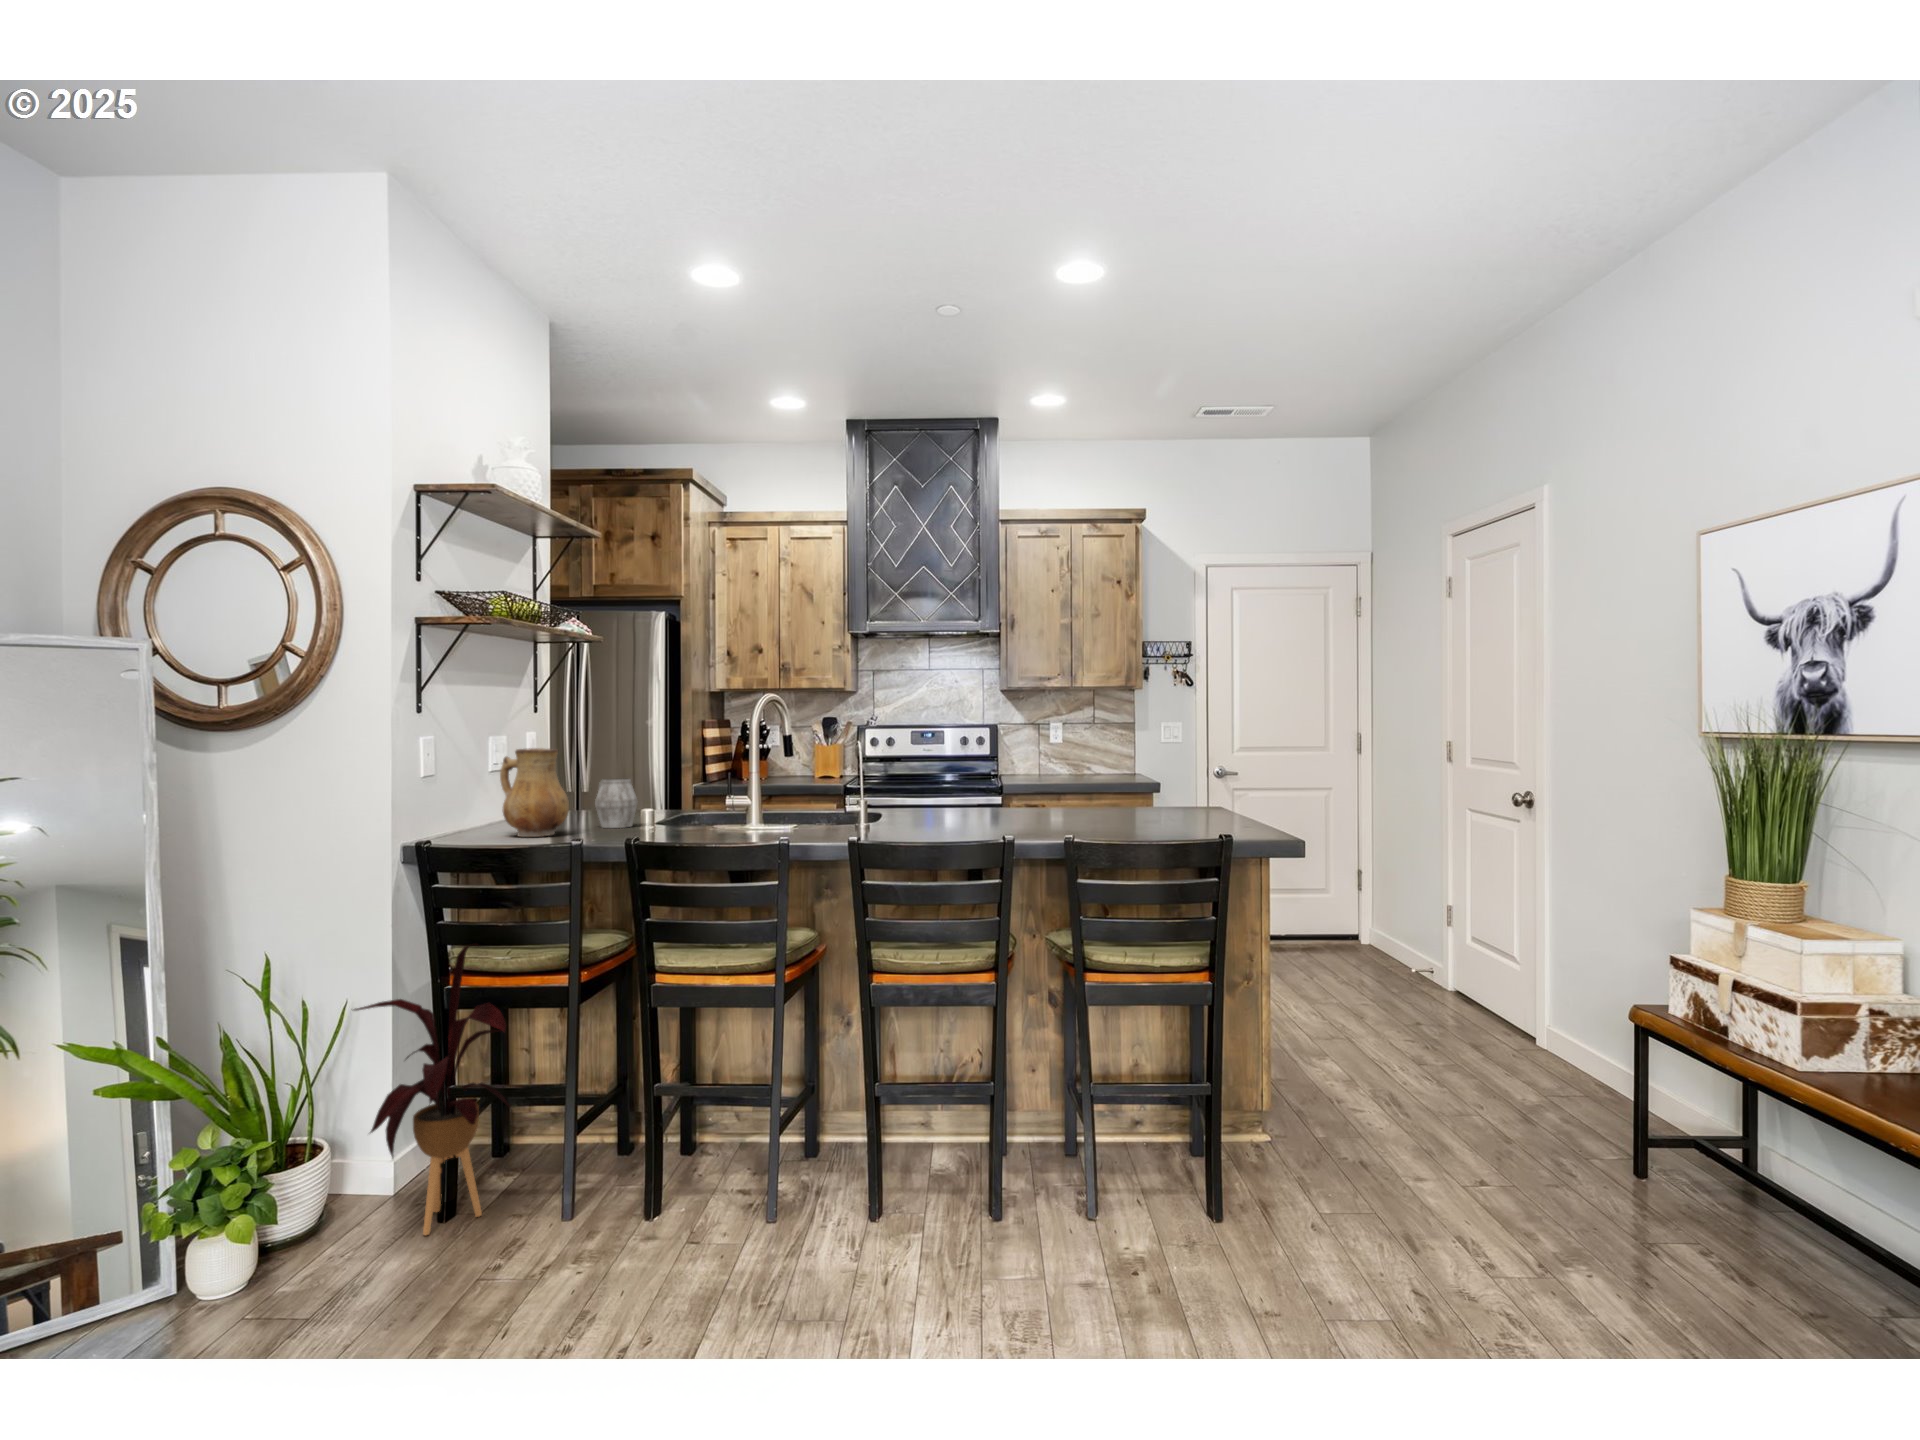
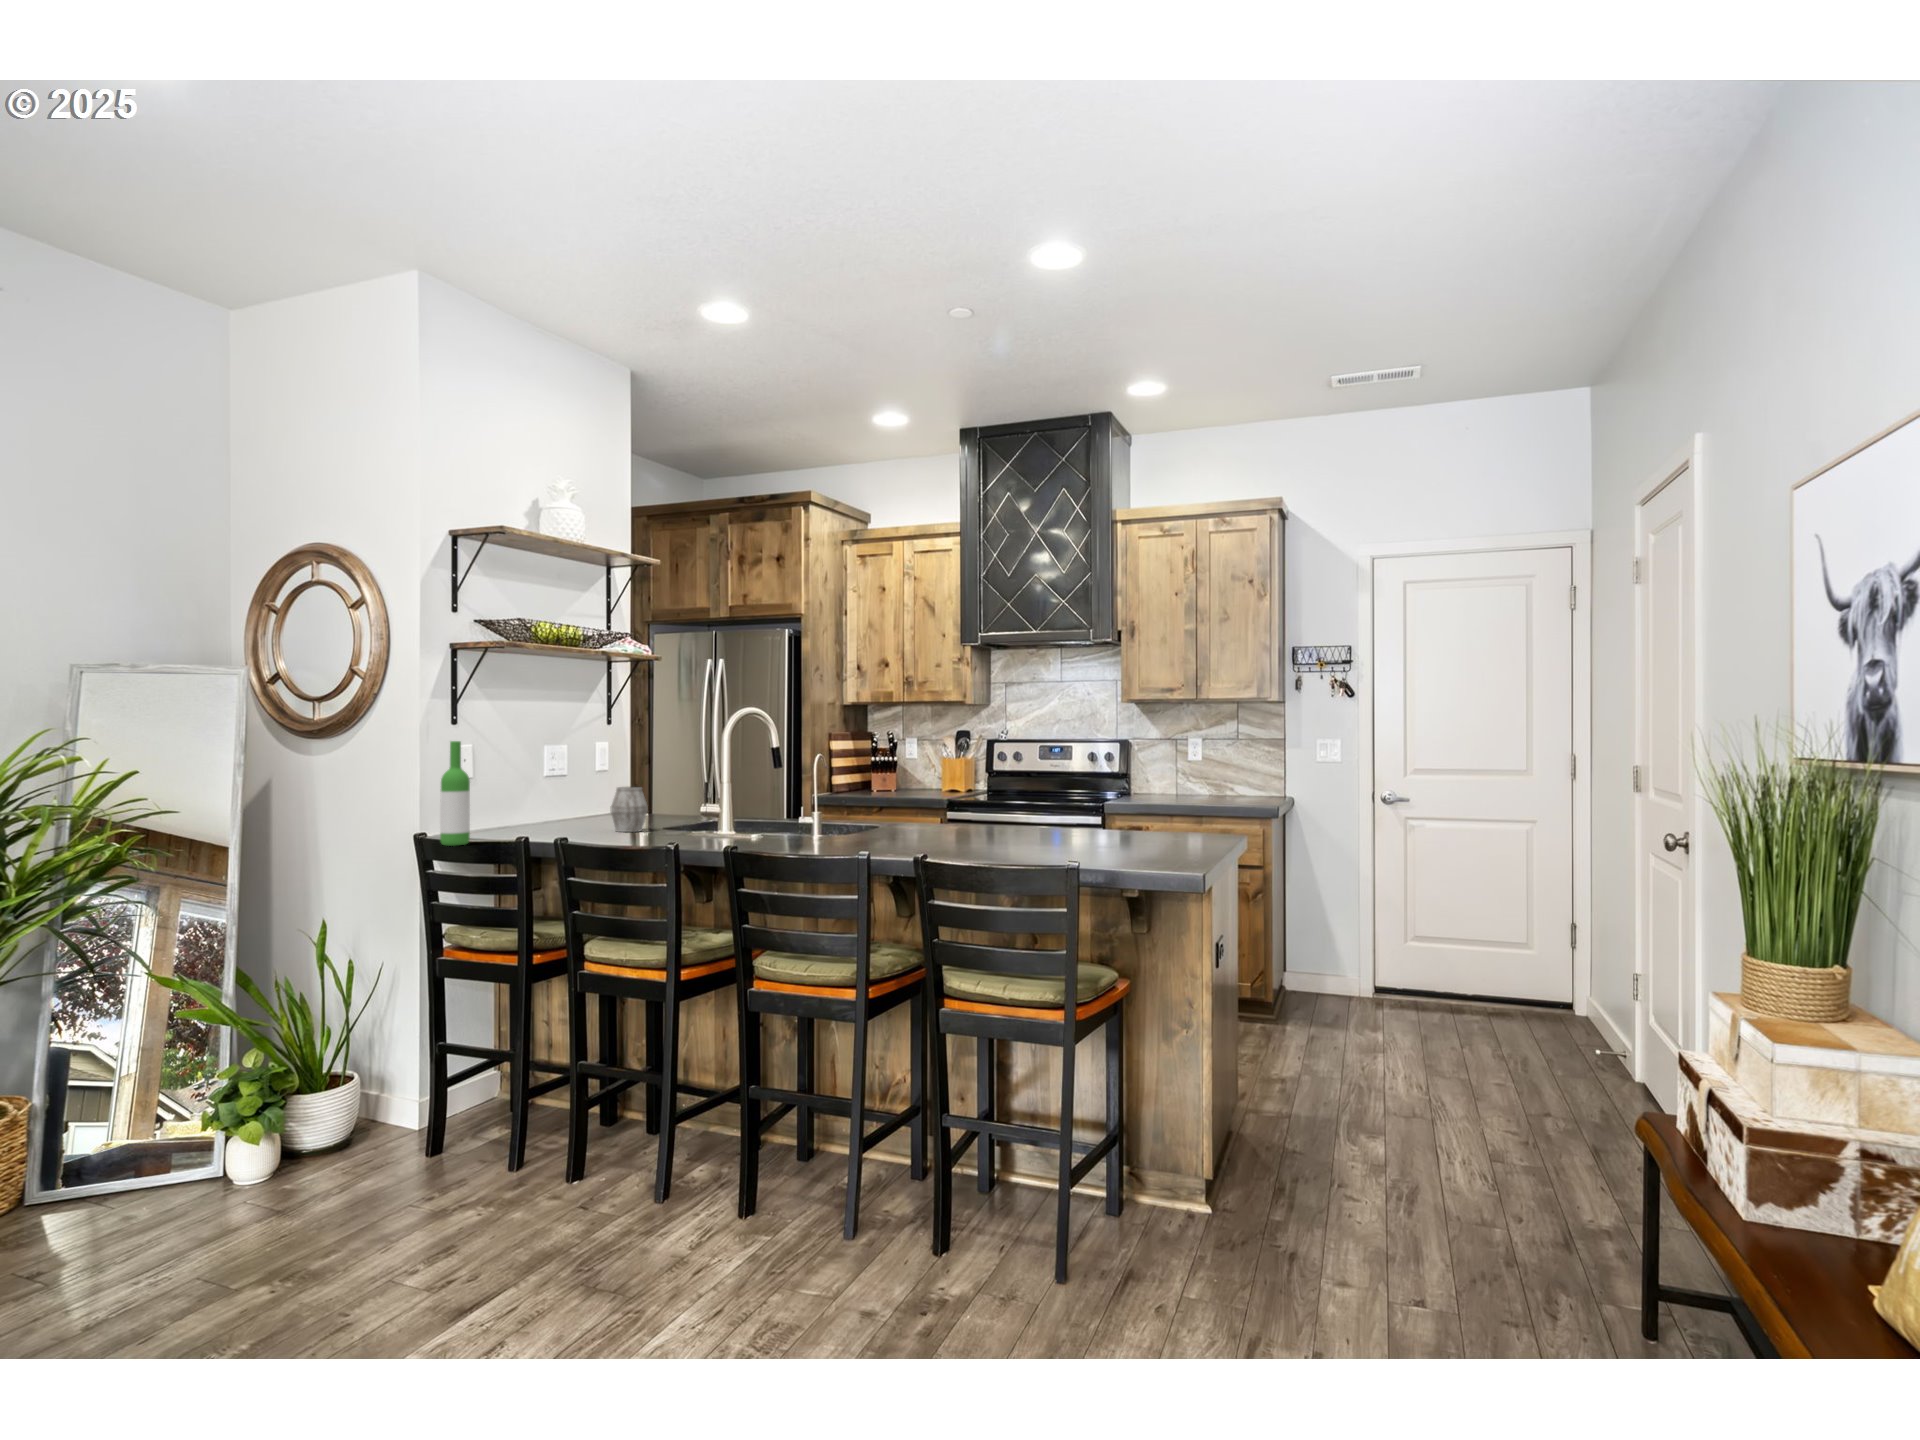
wine bottle: none [469,730,503,851] -> present [440,741,470,846]
ceramic pitcher: present [500,748,569,837] -> none [509,757,568,836]
house plant: present [354,943,510,1235] -> none [344,925,483,1171]

